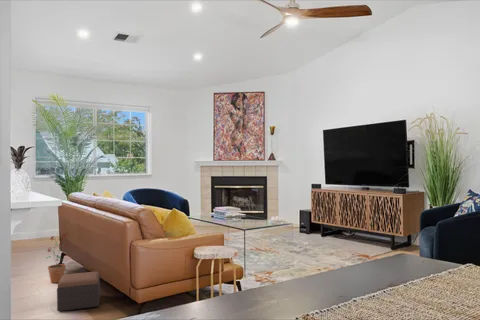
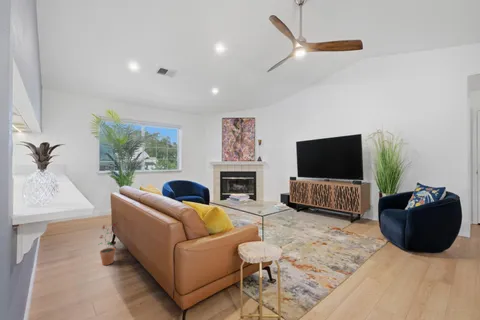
footstool: present [57,272,100,311] -> none [102,260,145,306]

